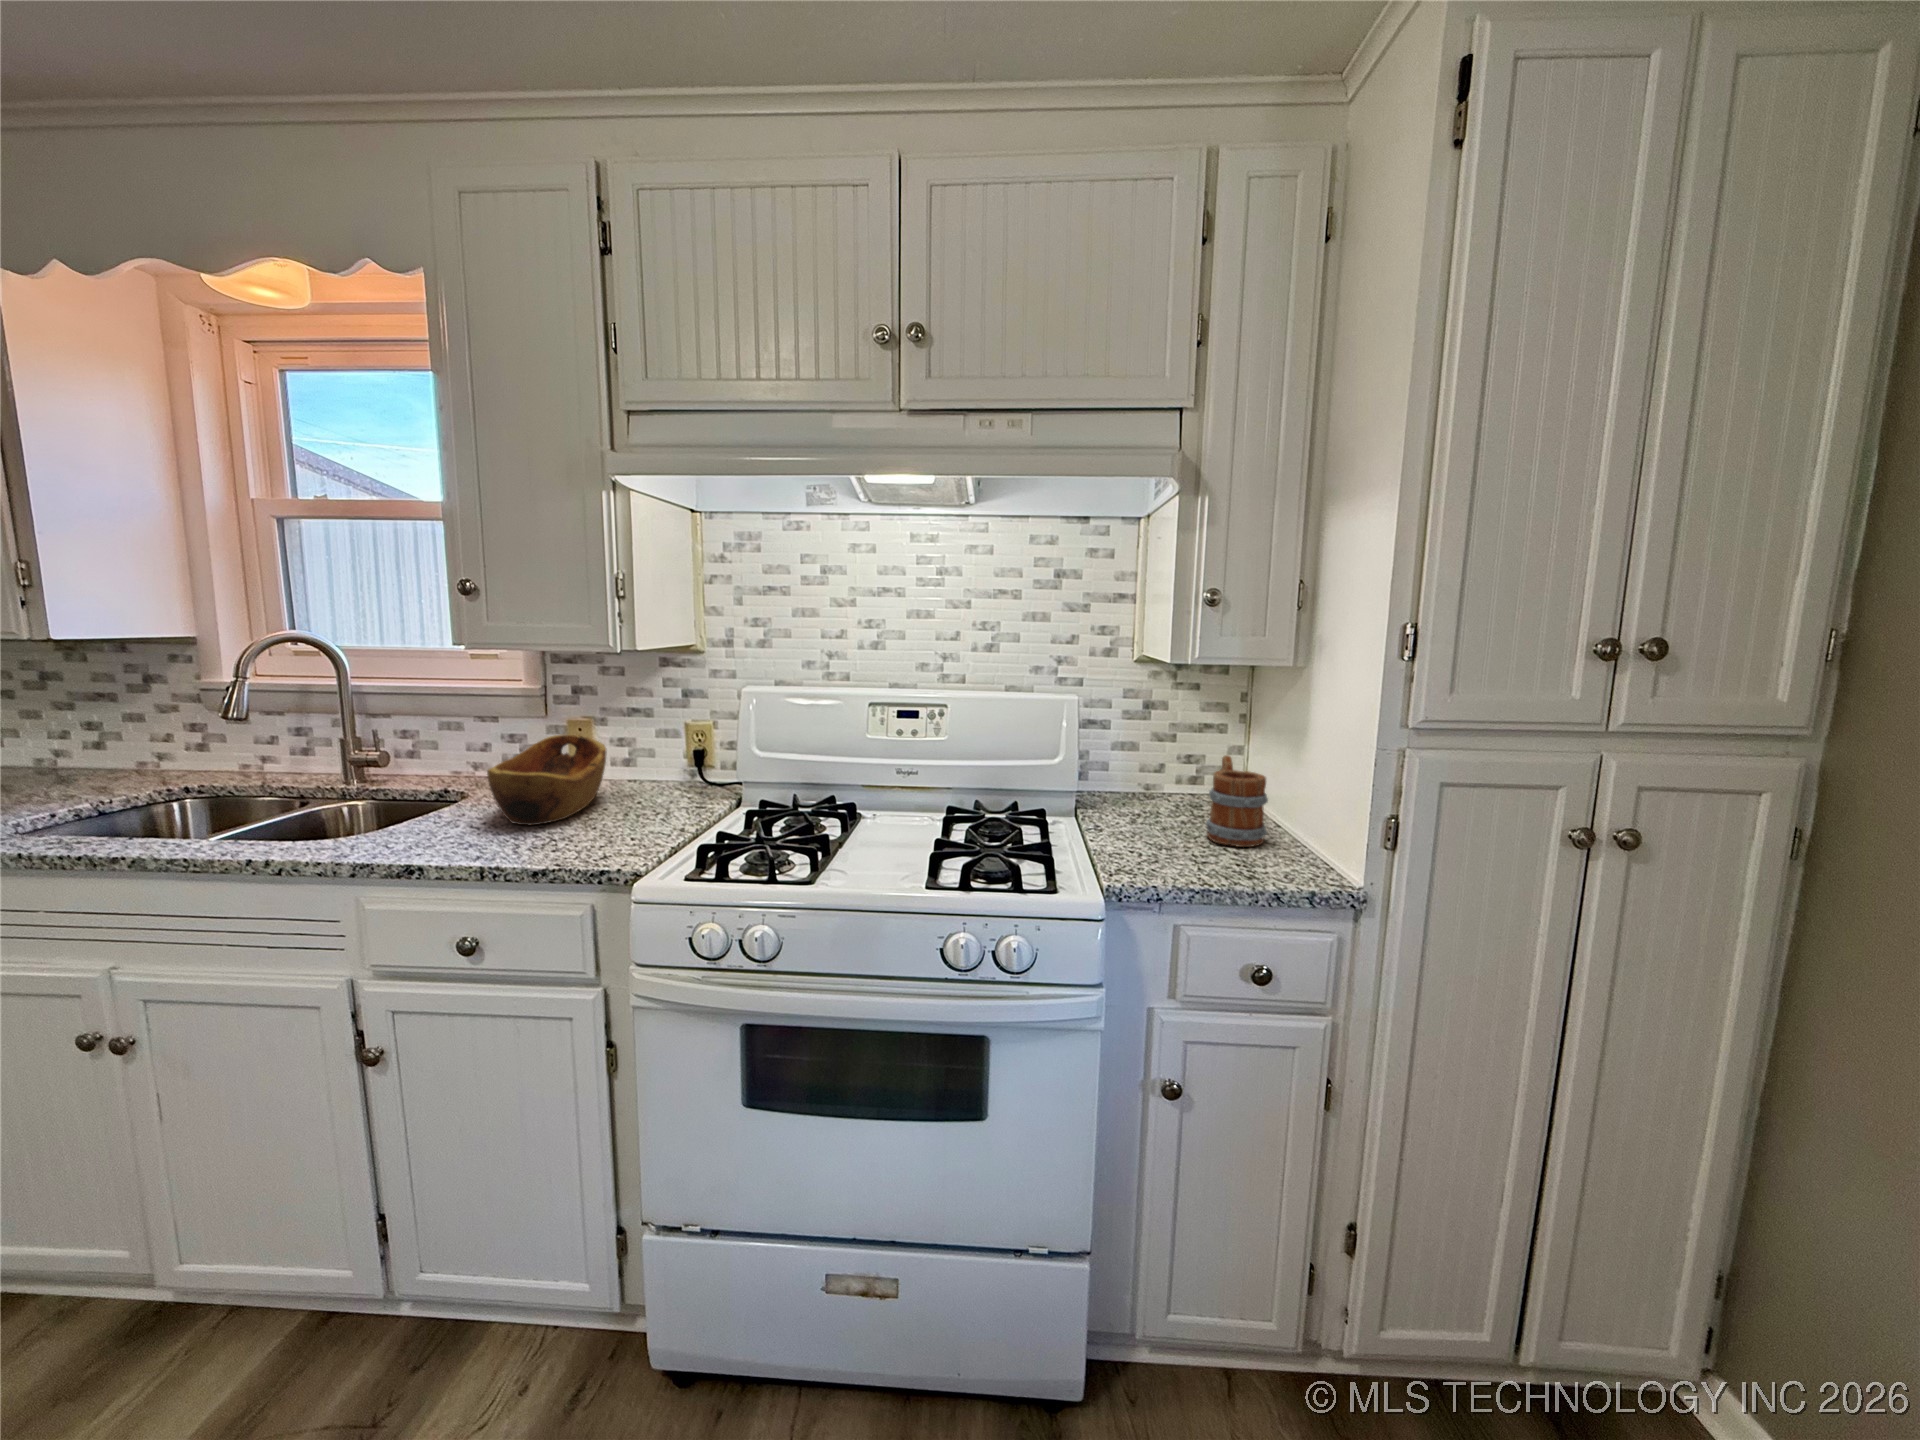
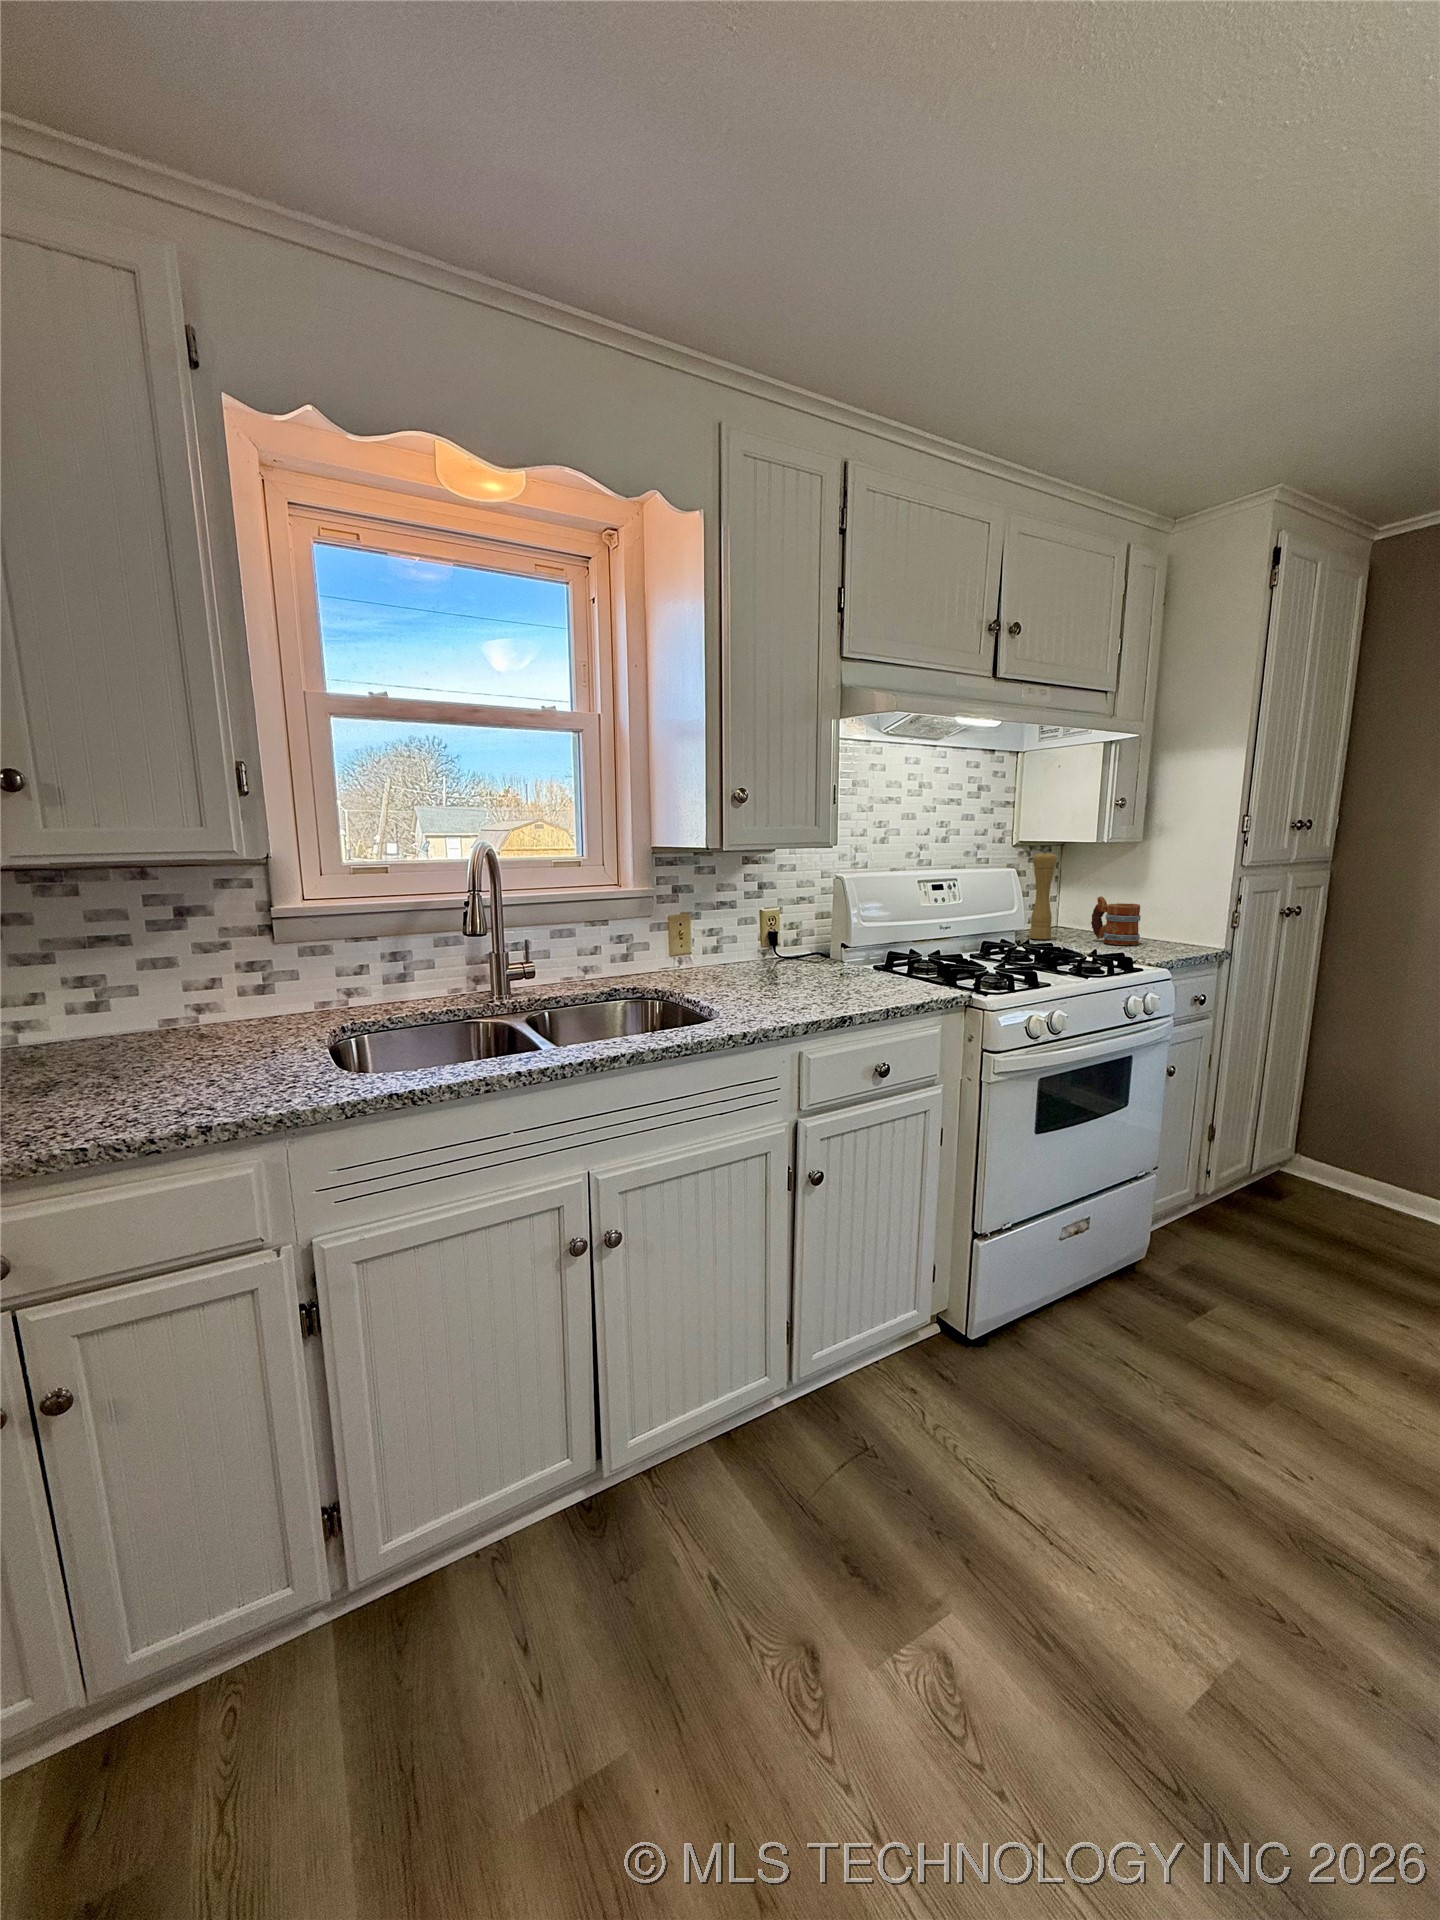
pepper mill: none [1144,675,1185,811] -> present [1030,852,1057,939]
wooden bowl: present [487,734,606,825] -> none [696,927,826,992]

